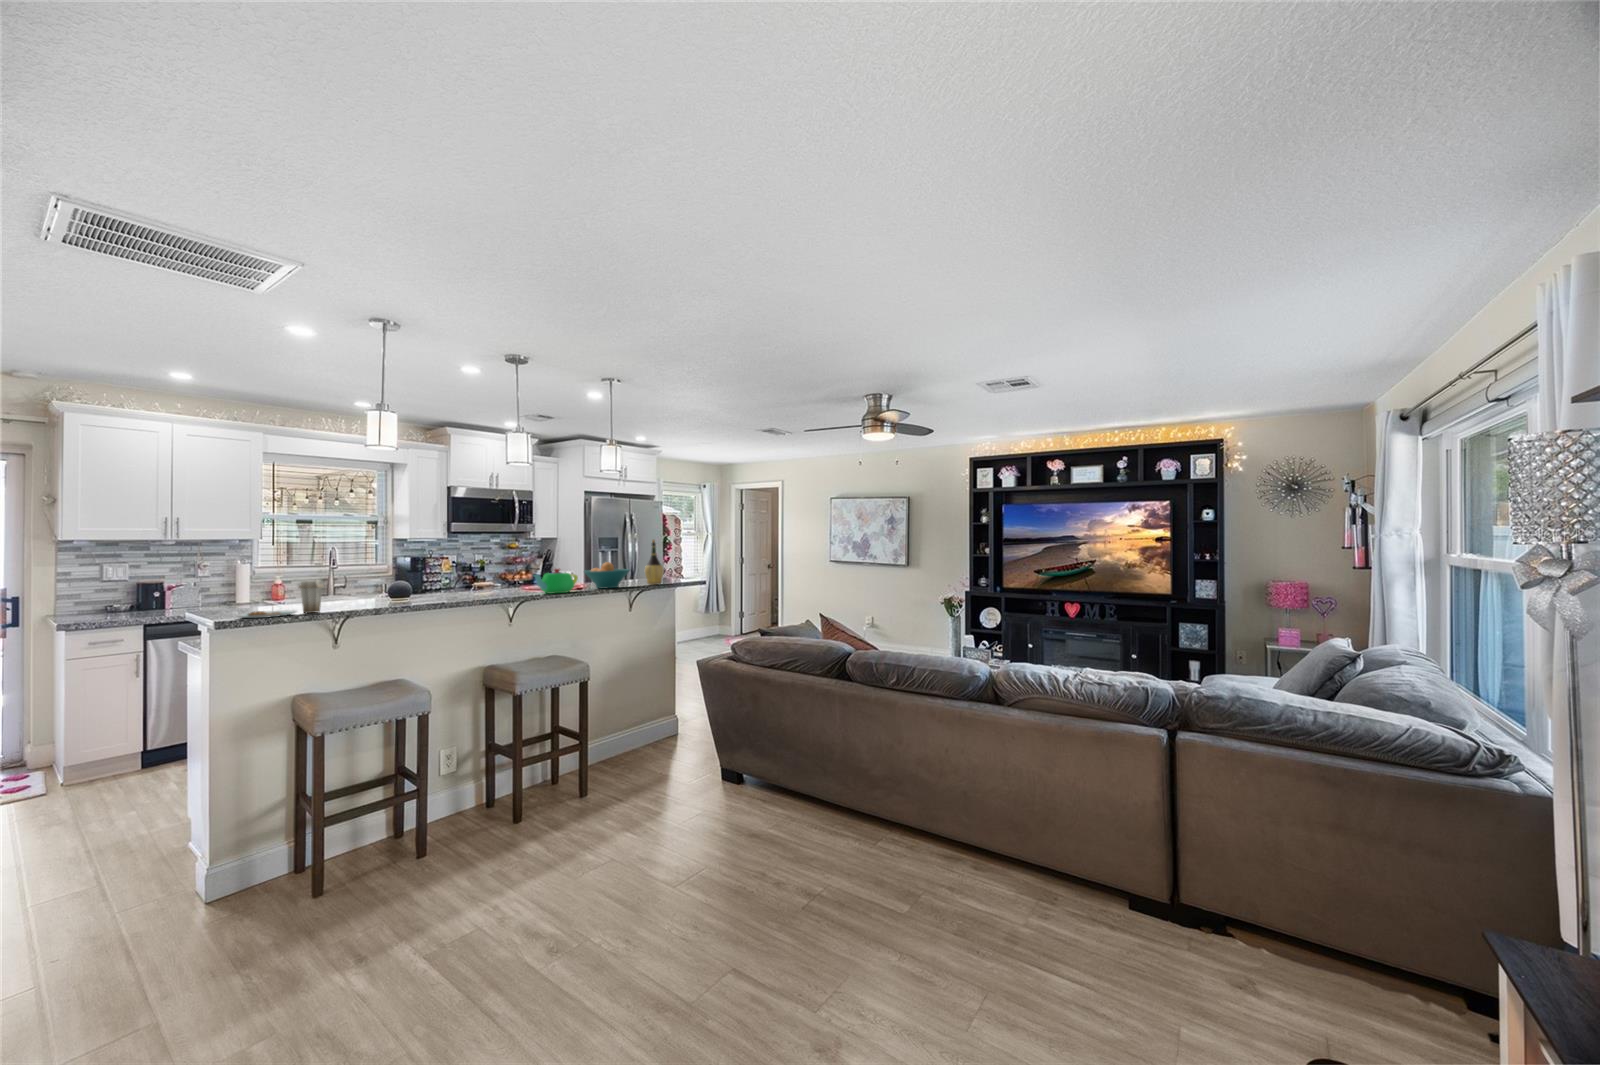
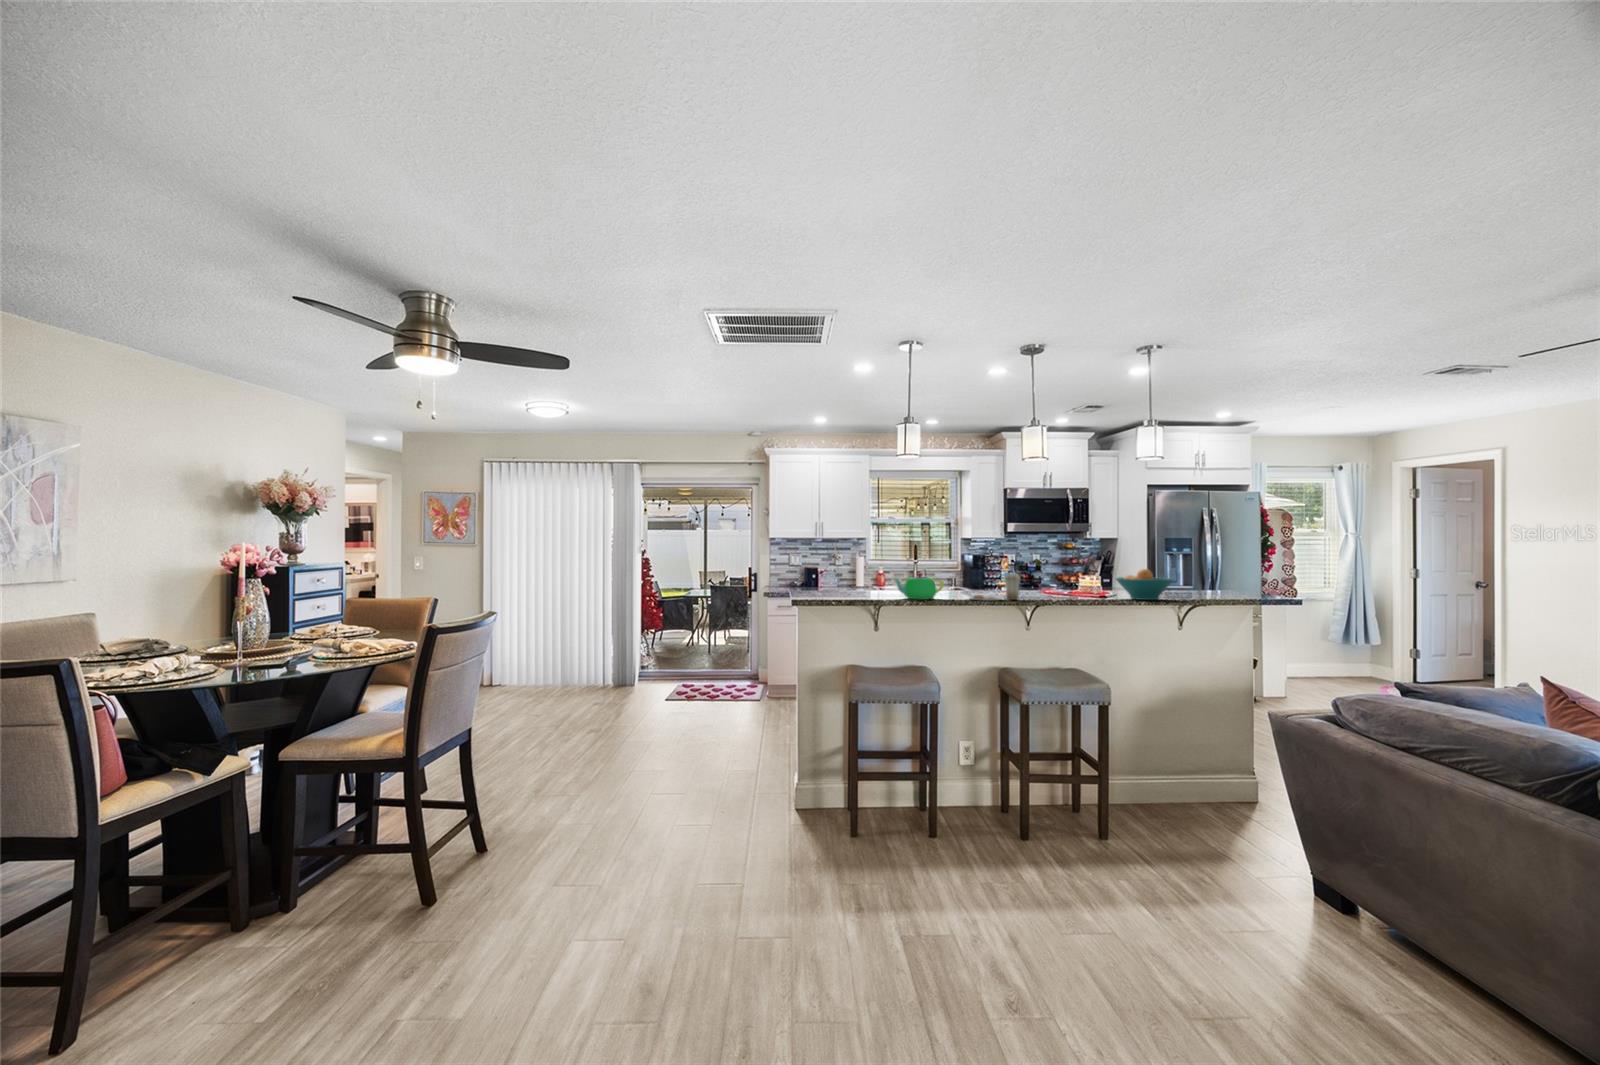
wine bottle: present [645,540,664,585] -> none [1198,543,1225,600]
teapot: present [534,569,578,594] -> present [892,573,944,599]
plate: present [237,579,324,618] -> present [969,573,1020,601]

